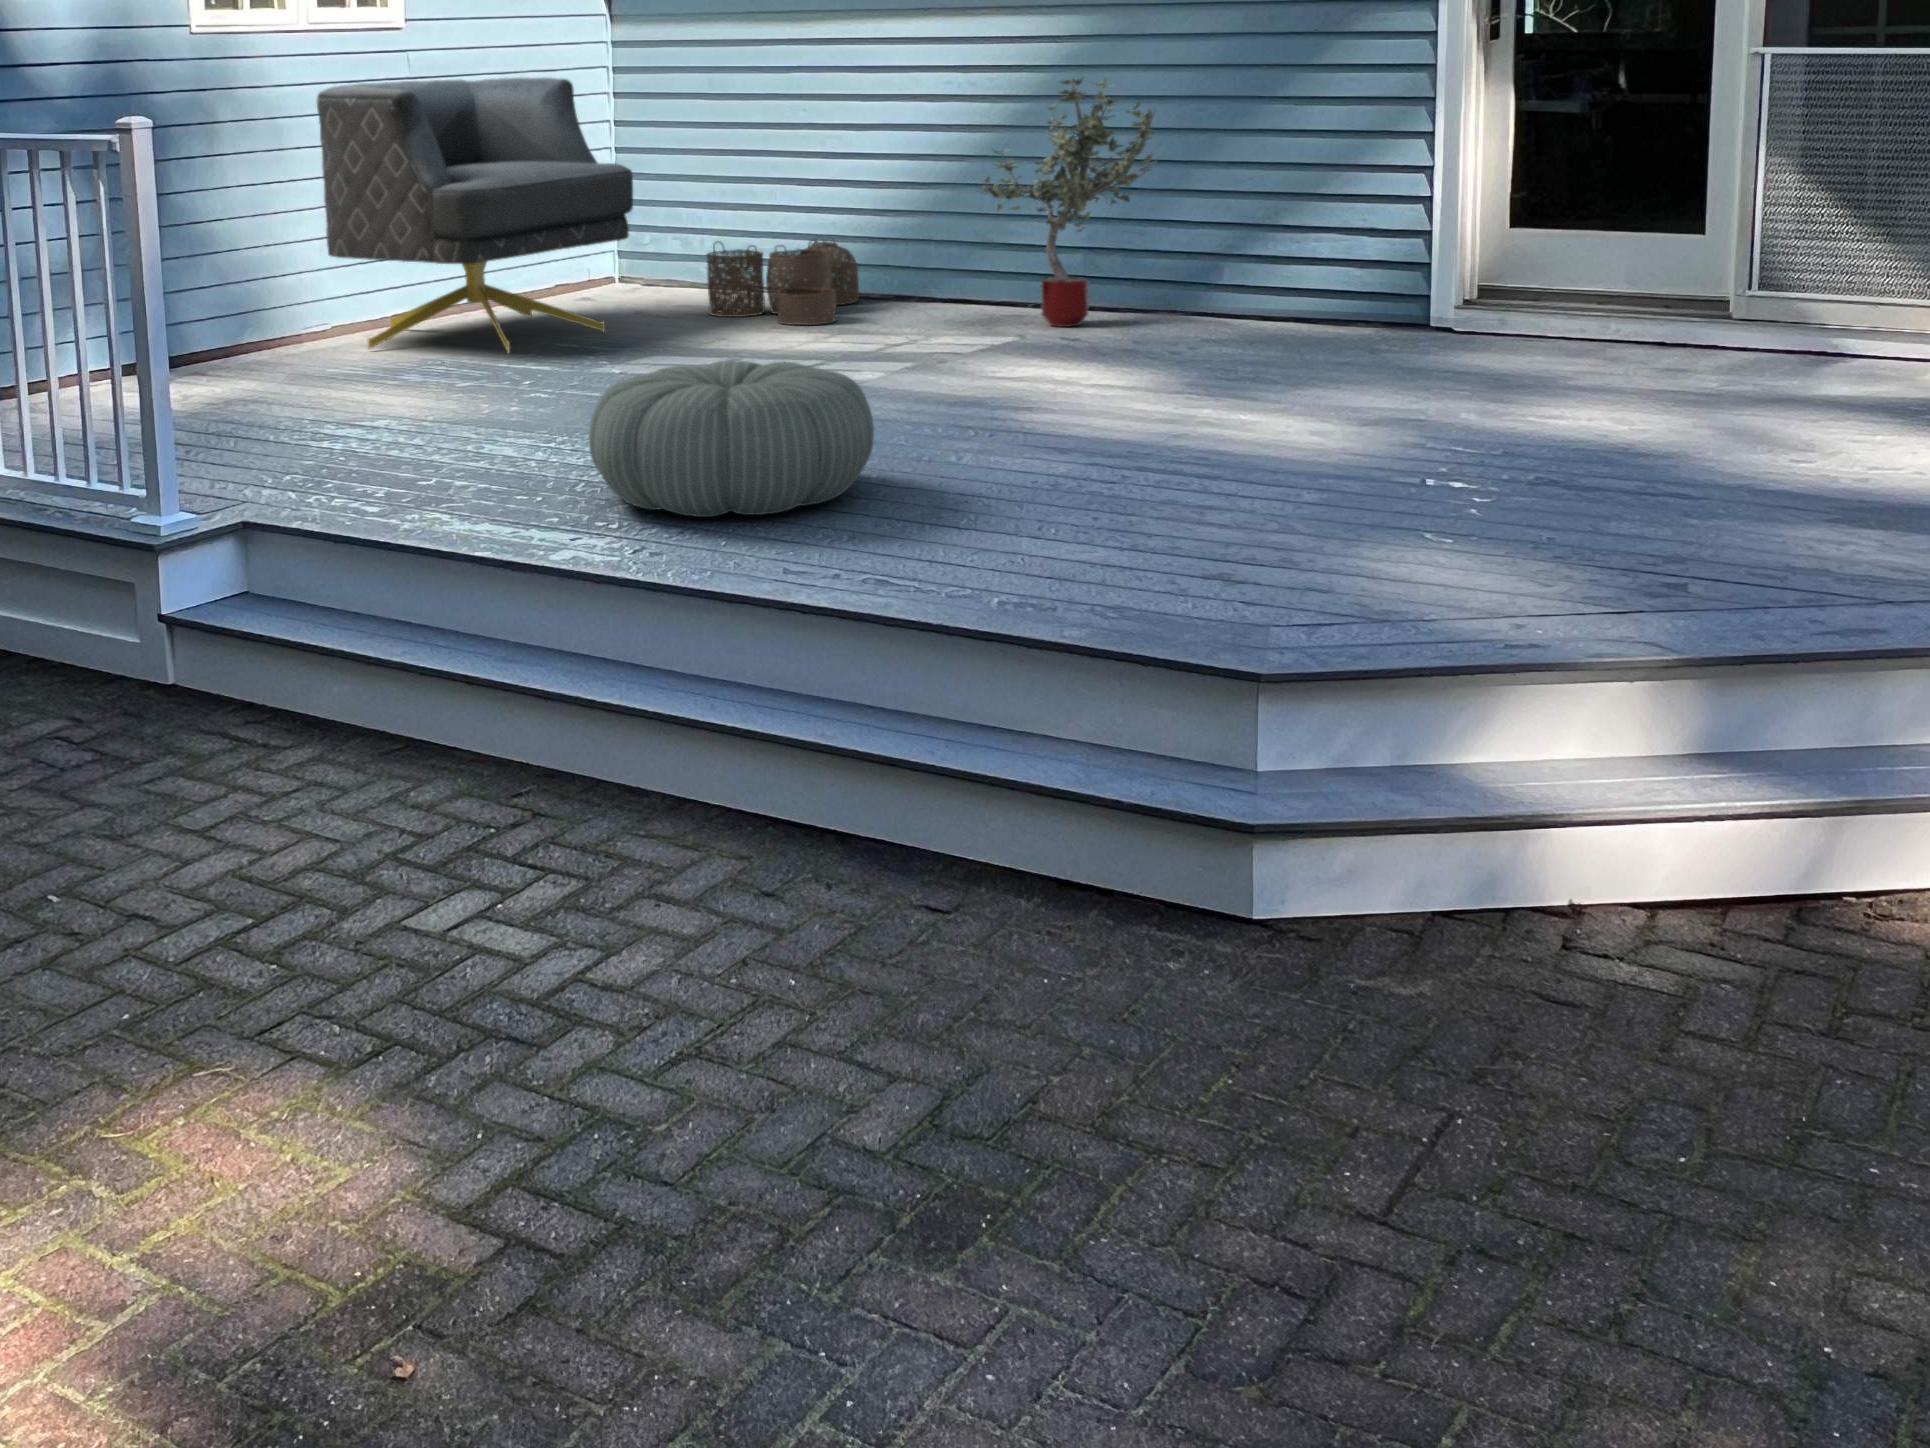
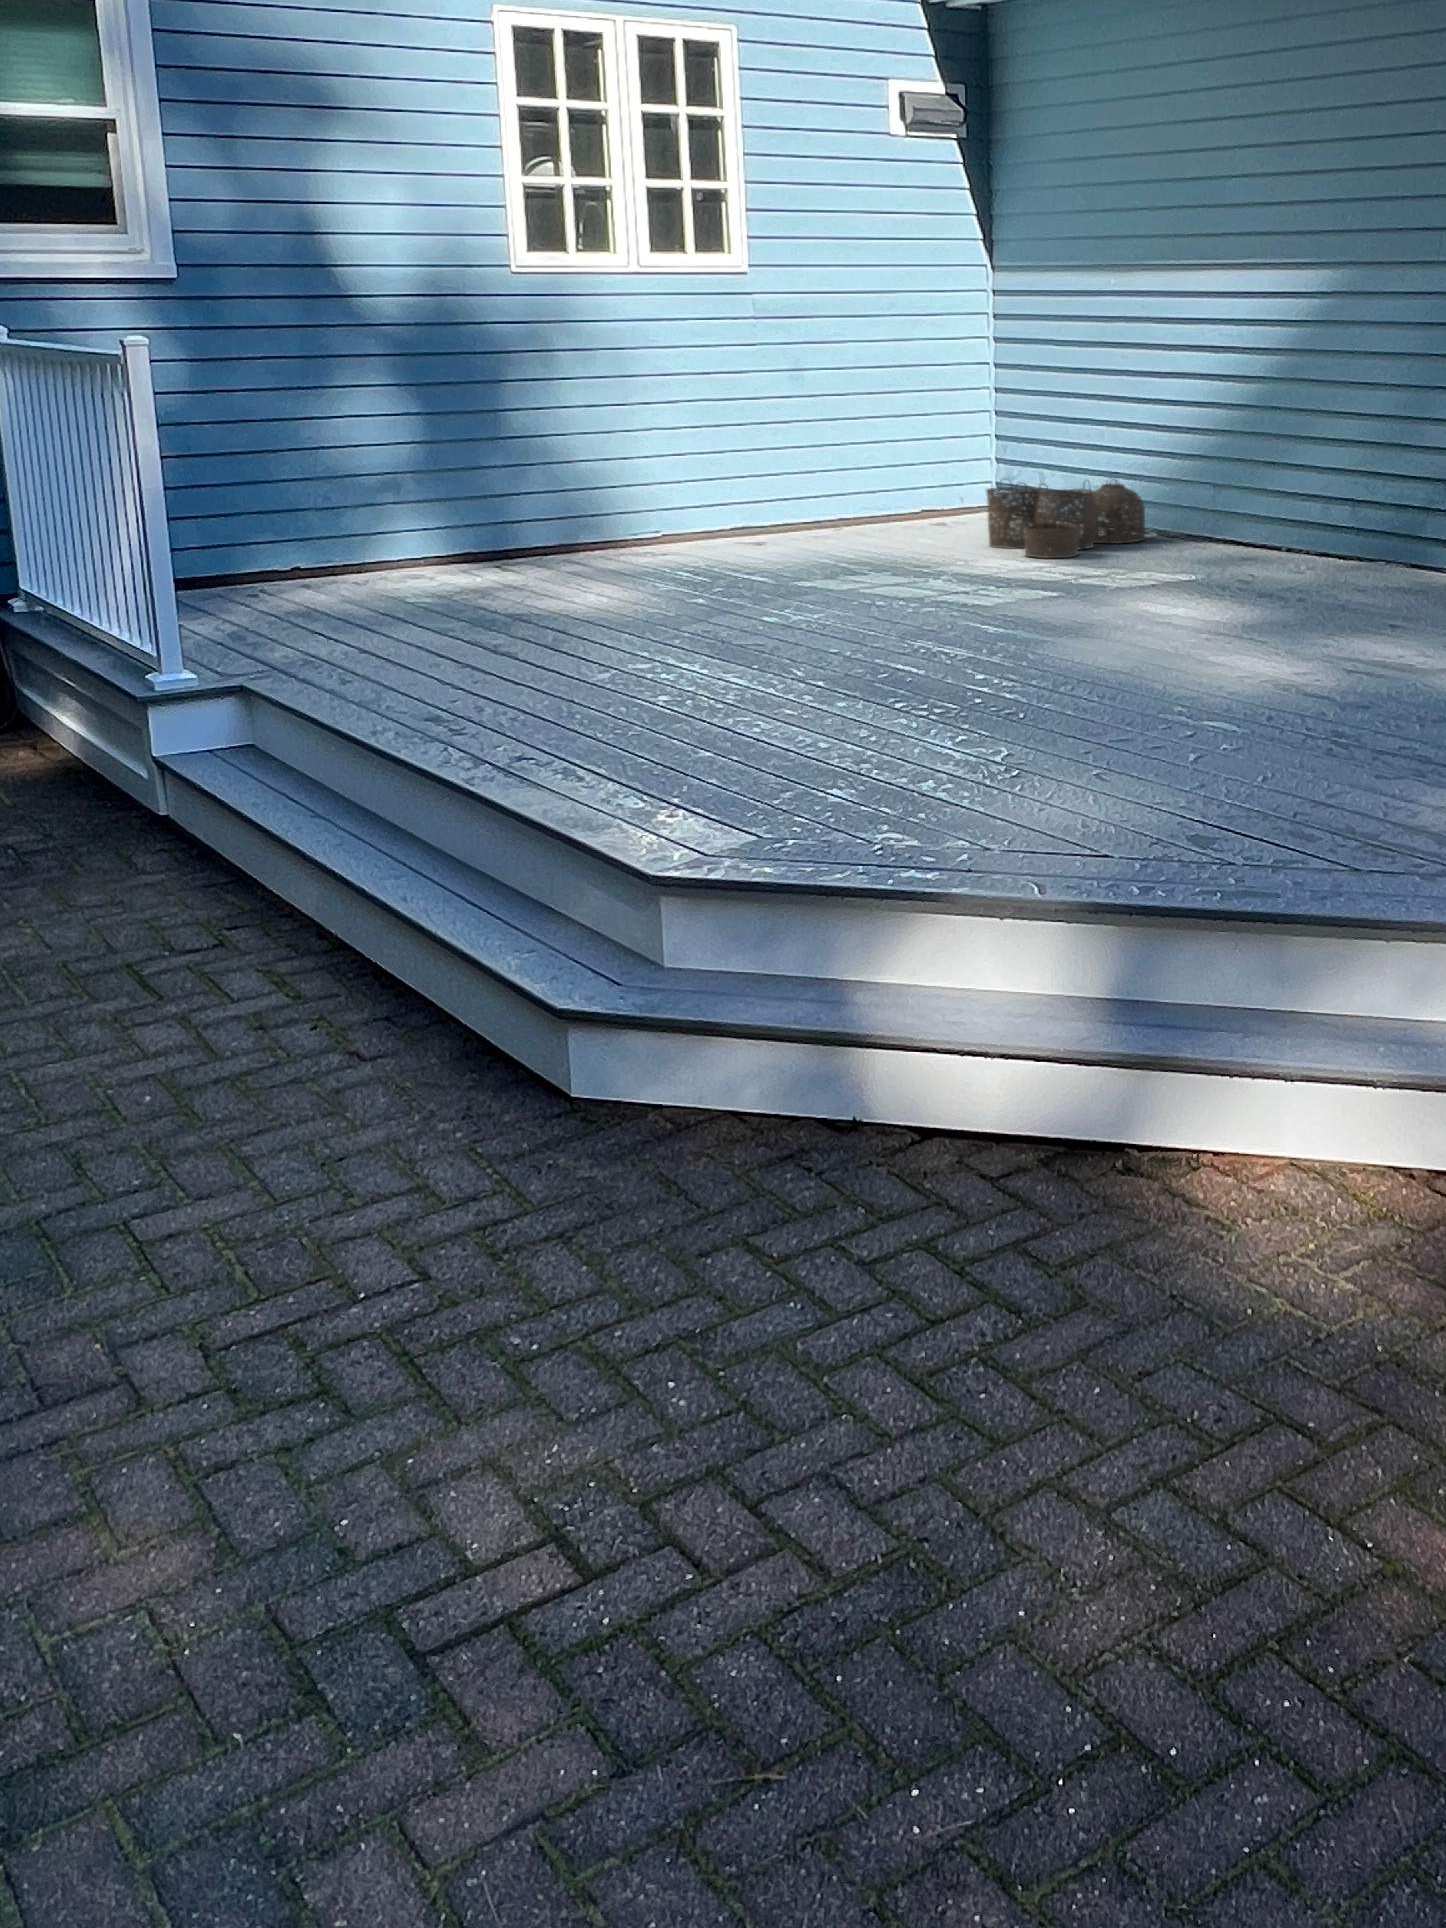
armchair: present [317,78,633,353] -> none [615,321,900,566]
potted tree: present [979,78,1155,327] -> none [1202,330,1347,573]
pouf: present [589,360,874,517] -> none [458,569,725,701]

